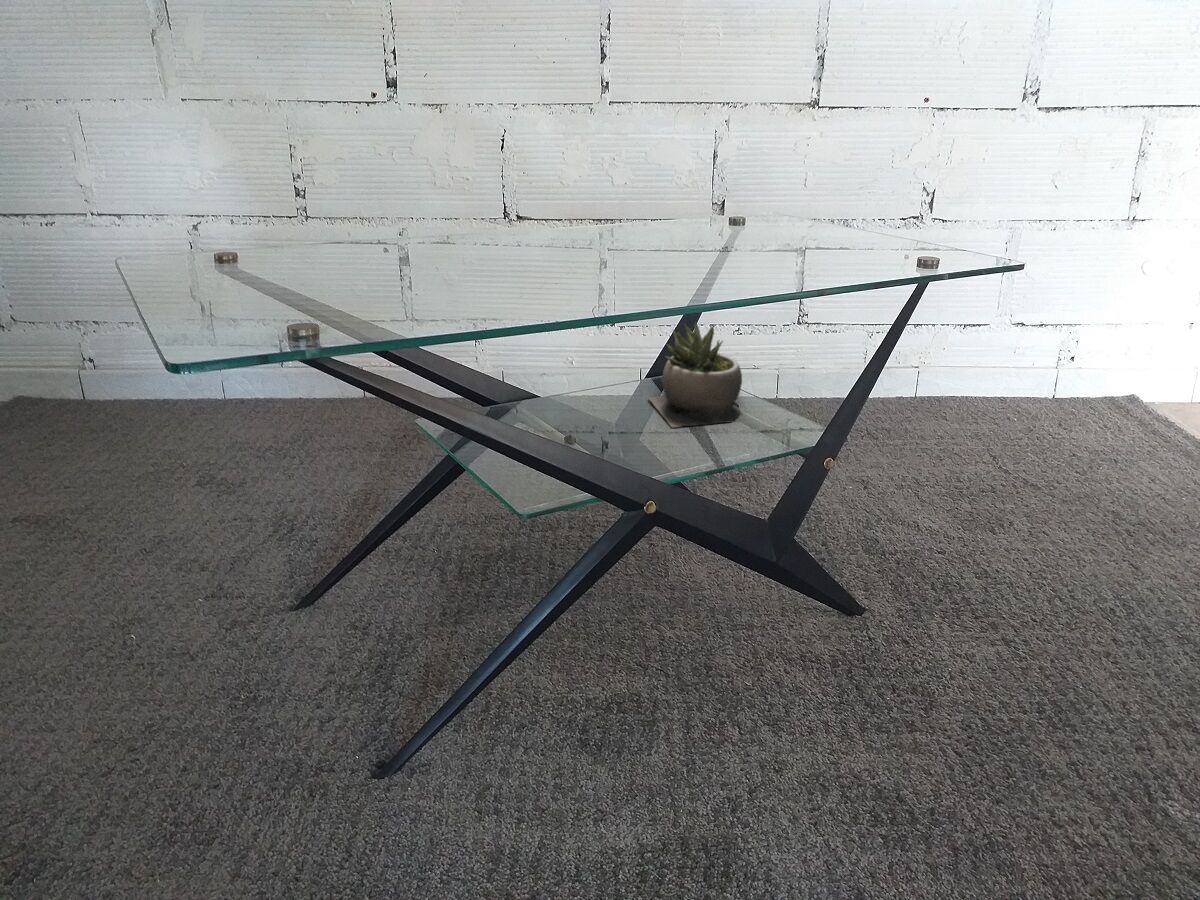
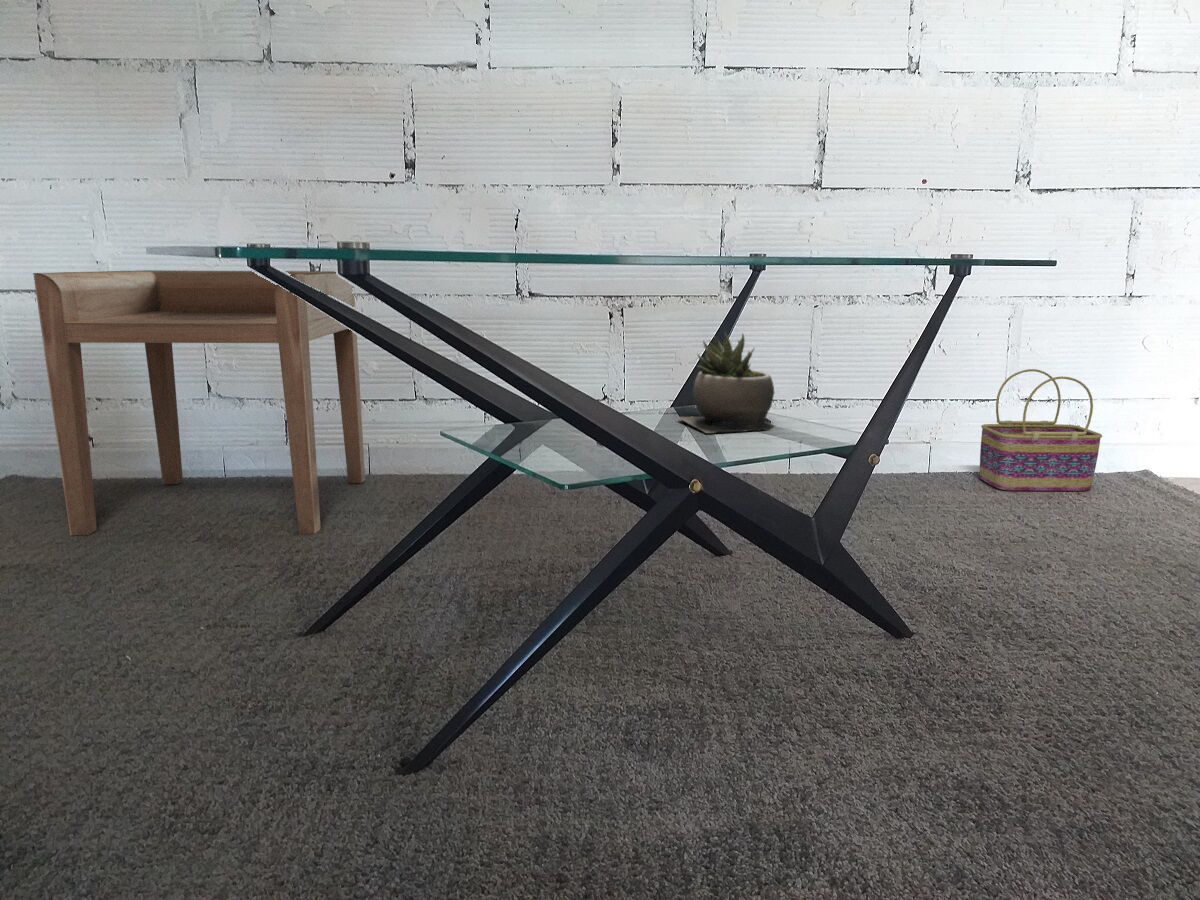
side table: none [8,199,361,477] -> present [33,270,365,535]
basket: none [960,298,1085,422] -> present [979,369,1102,491]

